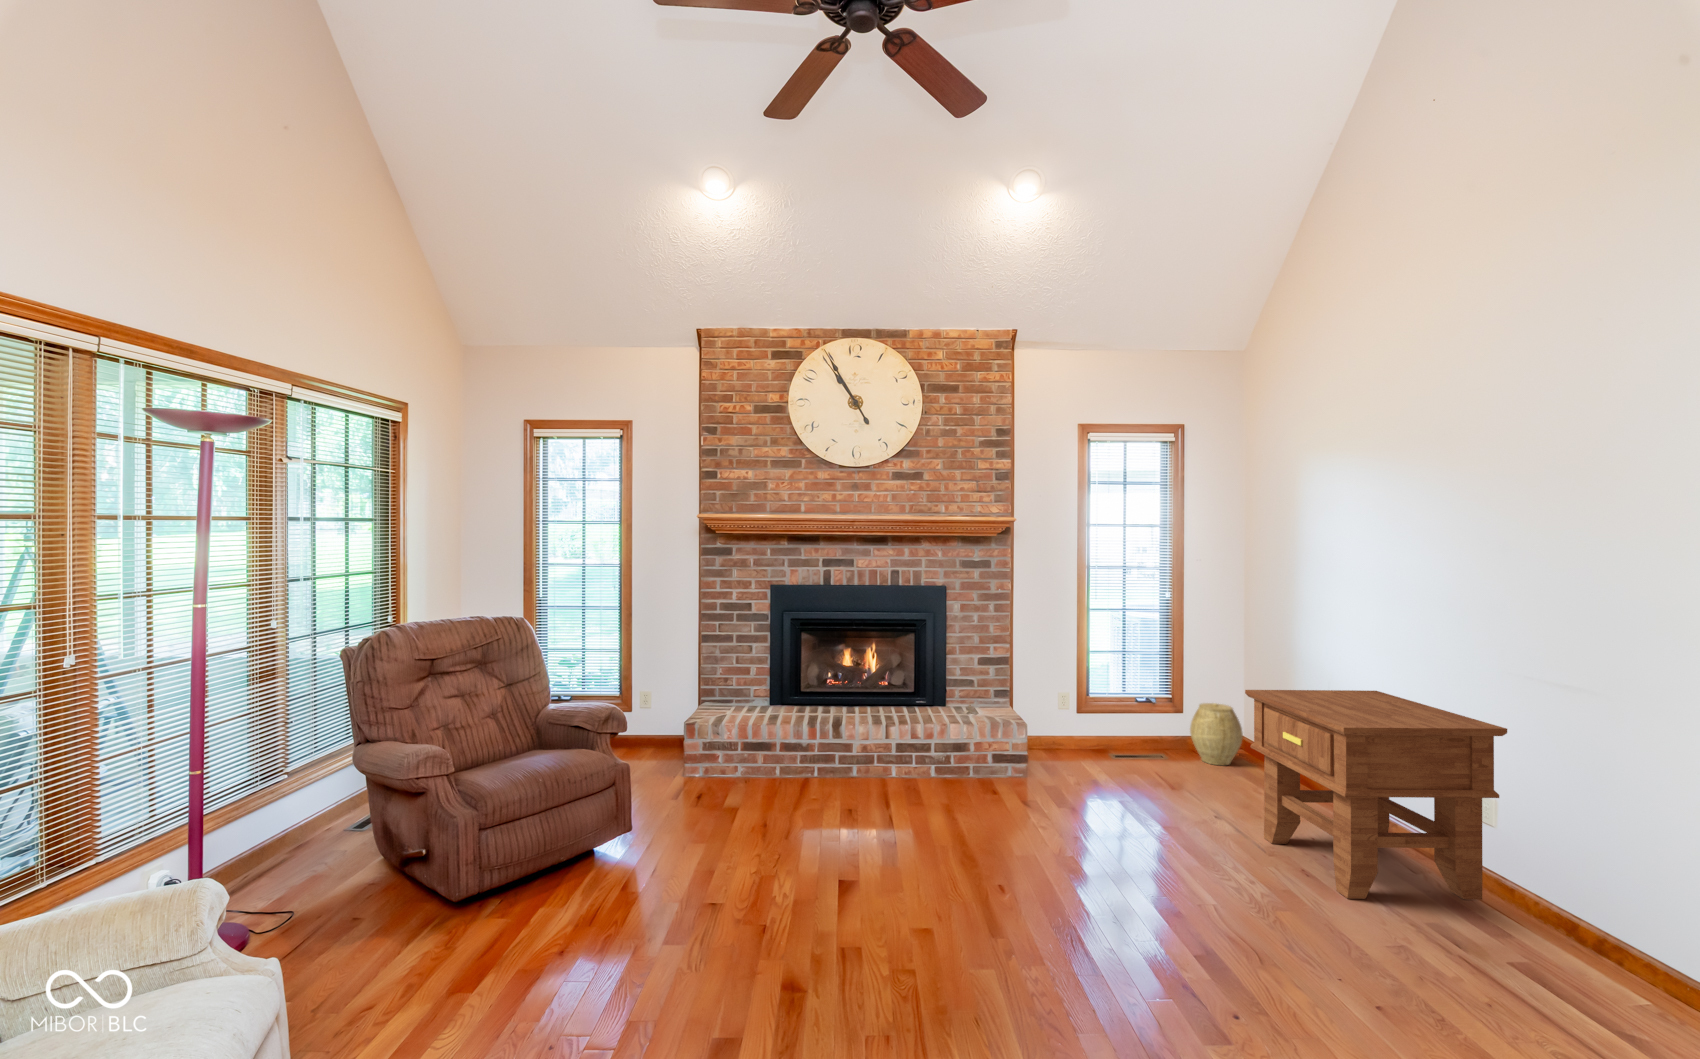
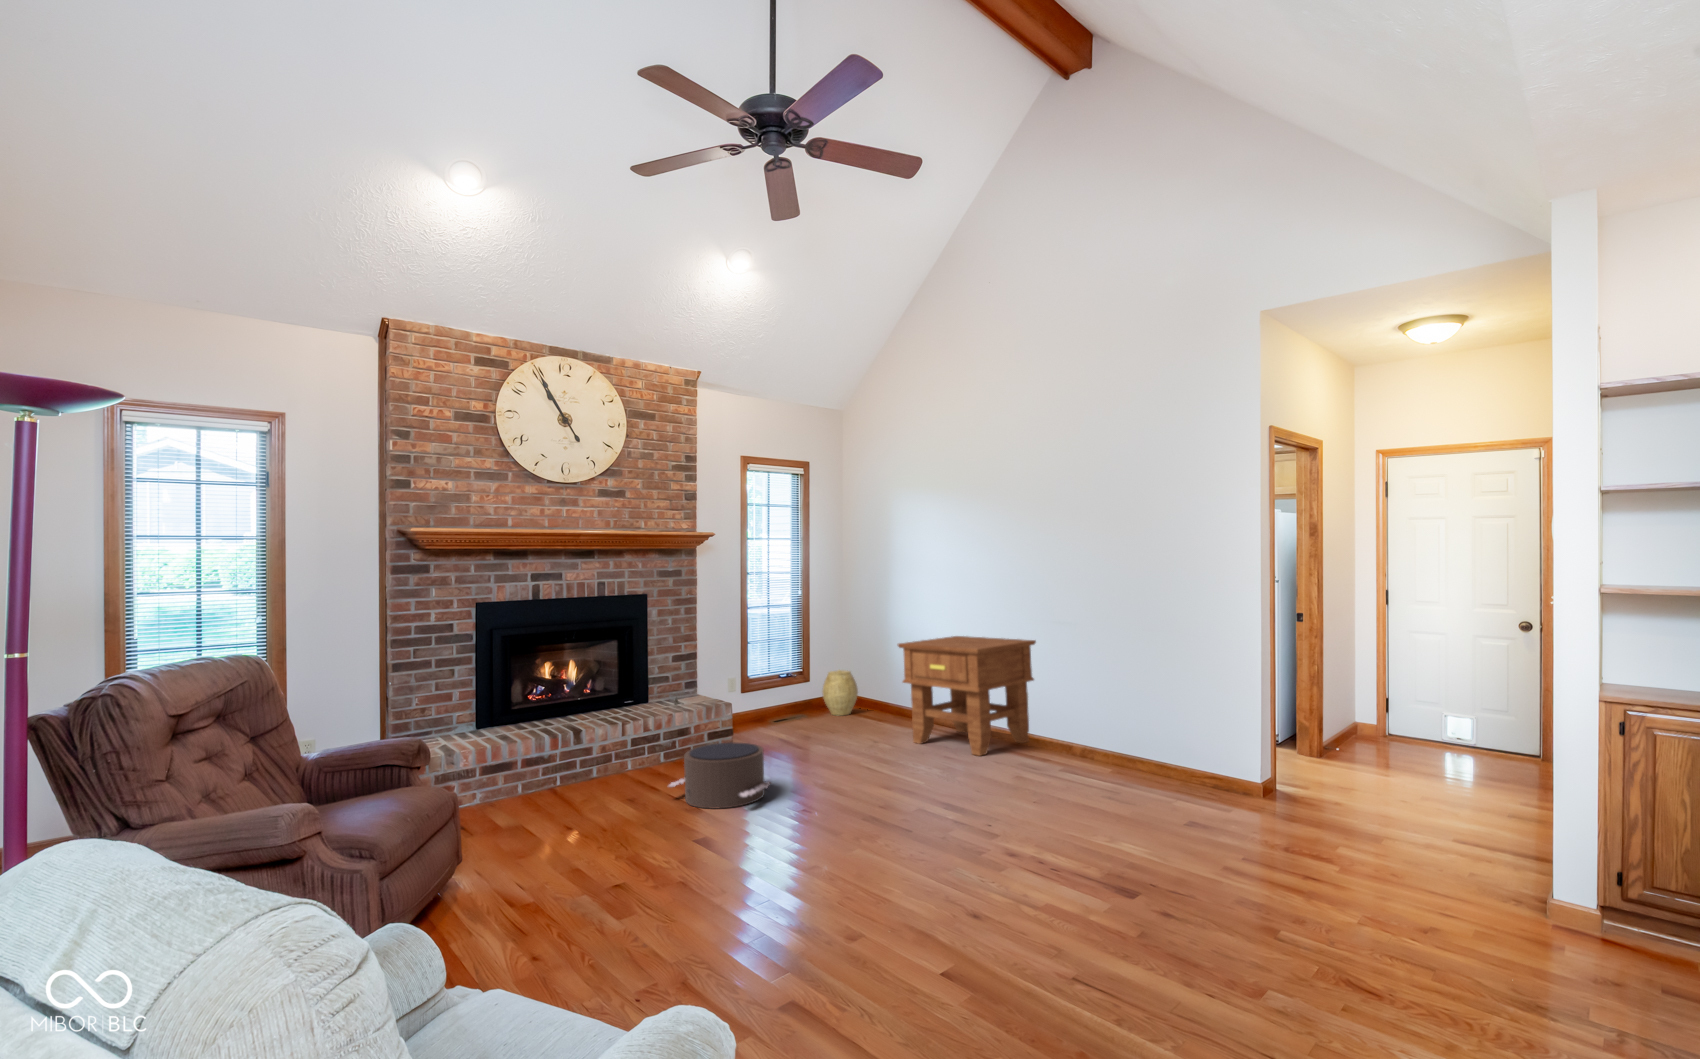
pouf: none [874,776,979,864] -> present [669,743,770,809]

